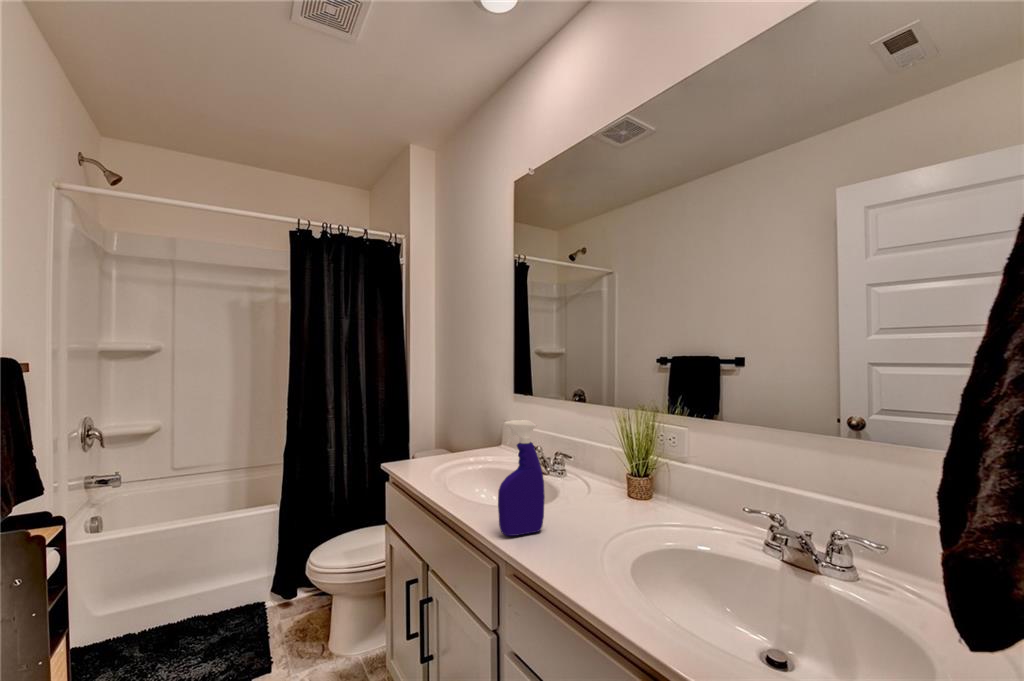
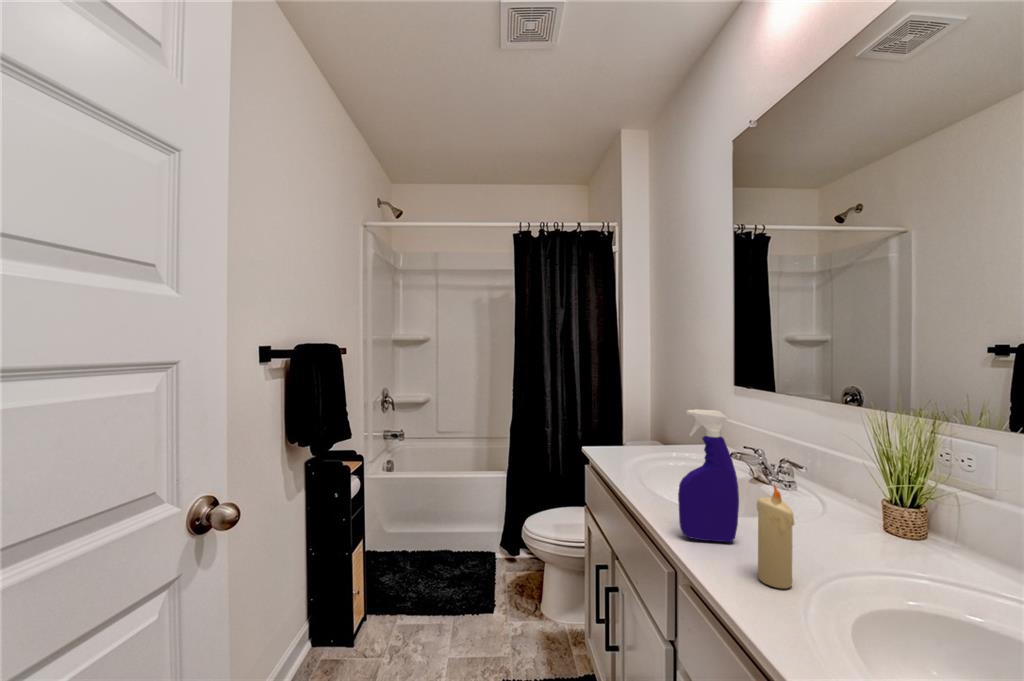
candle: none [565,478,592,561] -> present [757,485,794,588]

